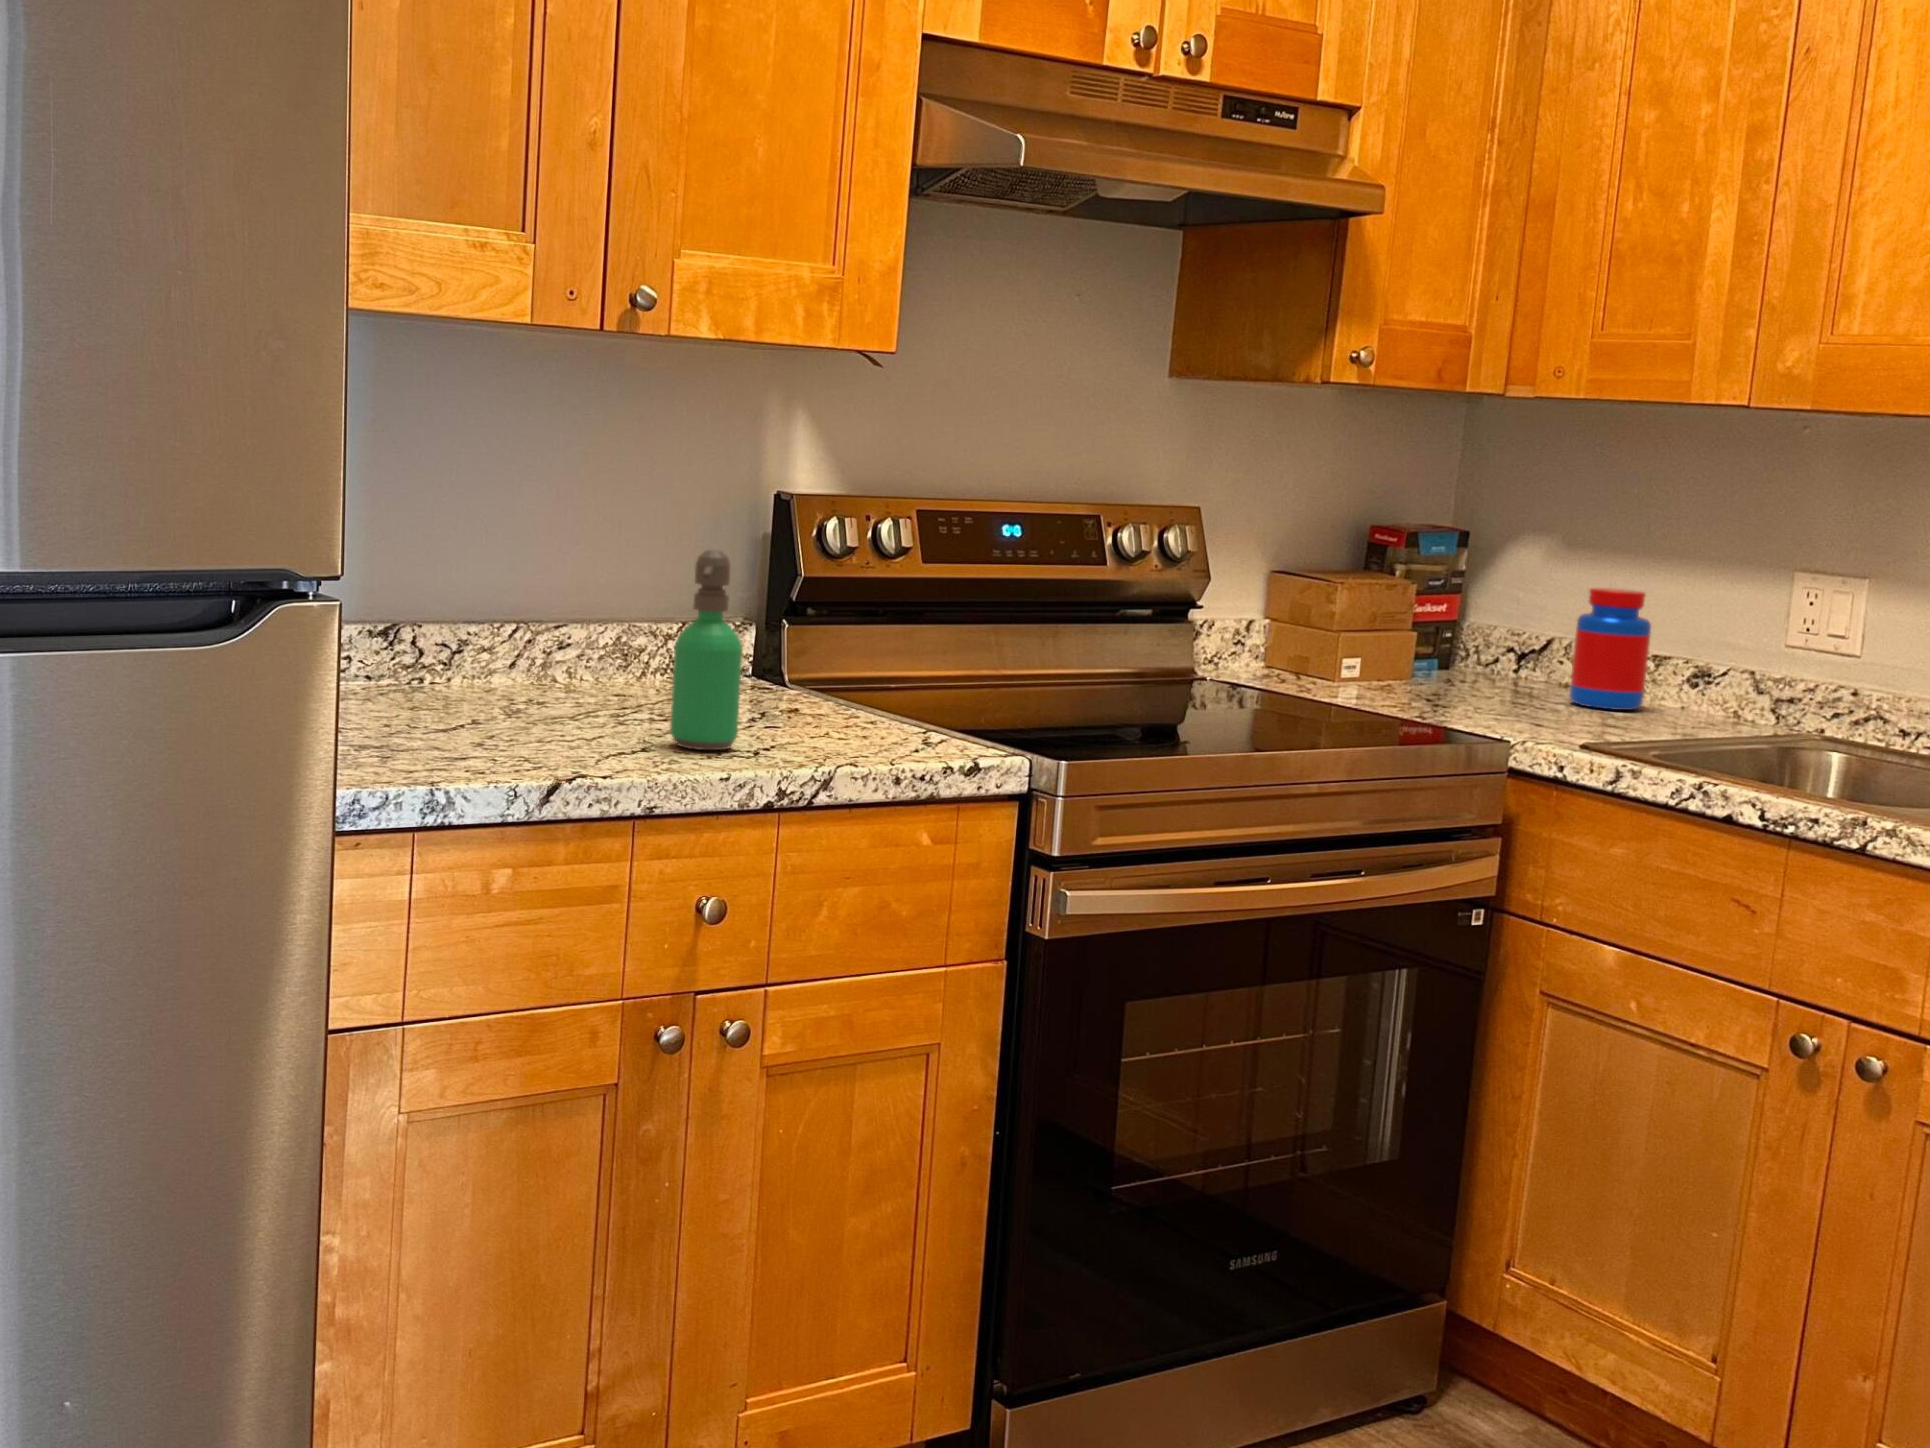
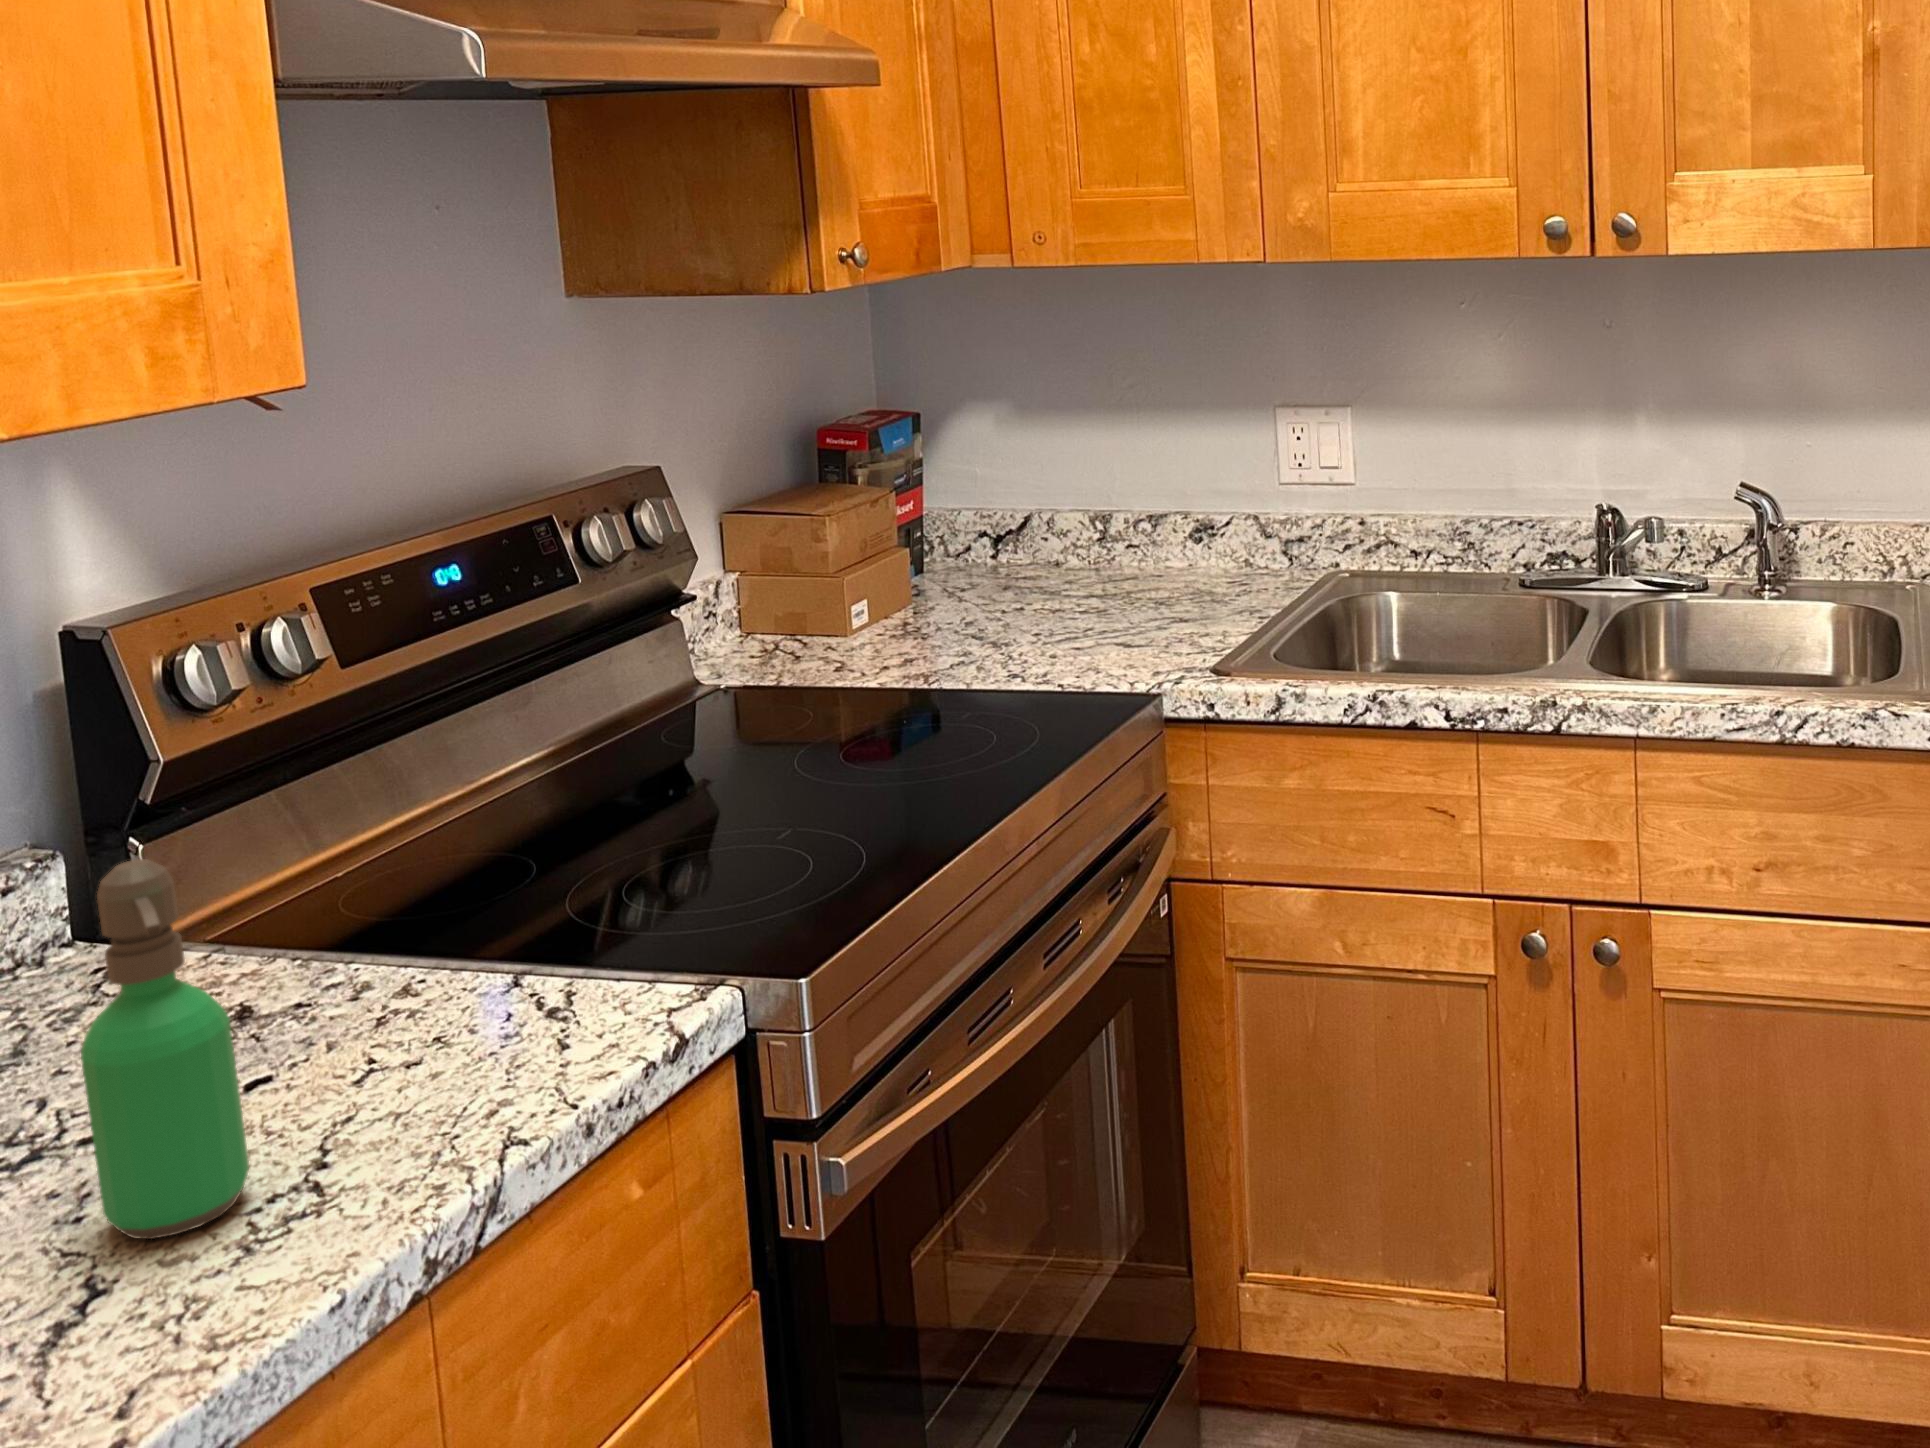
jar: present [1570,588,1651,710] -> none [1075,453,1157,591]

